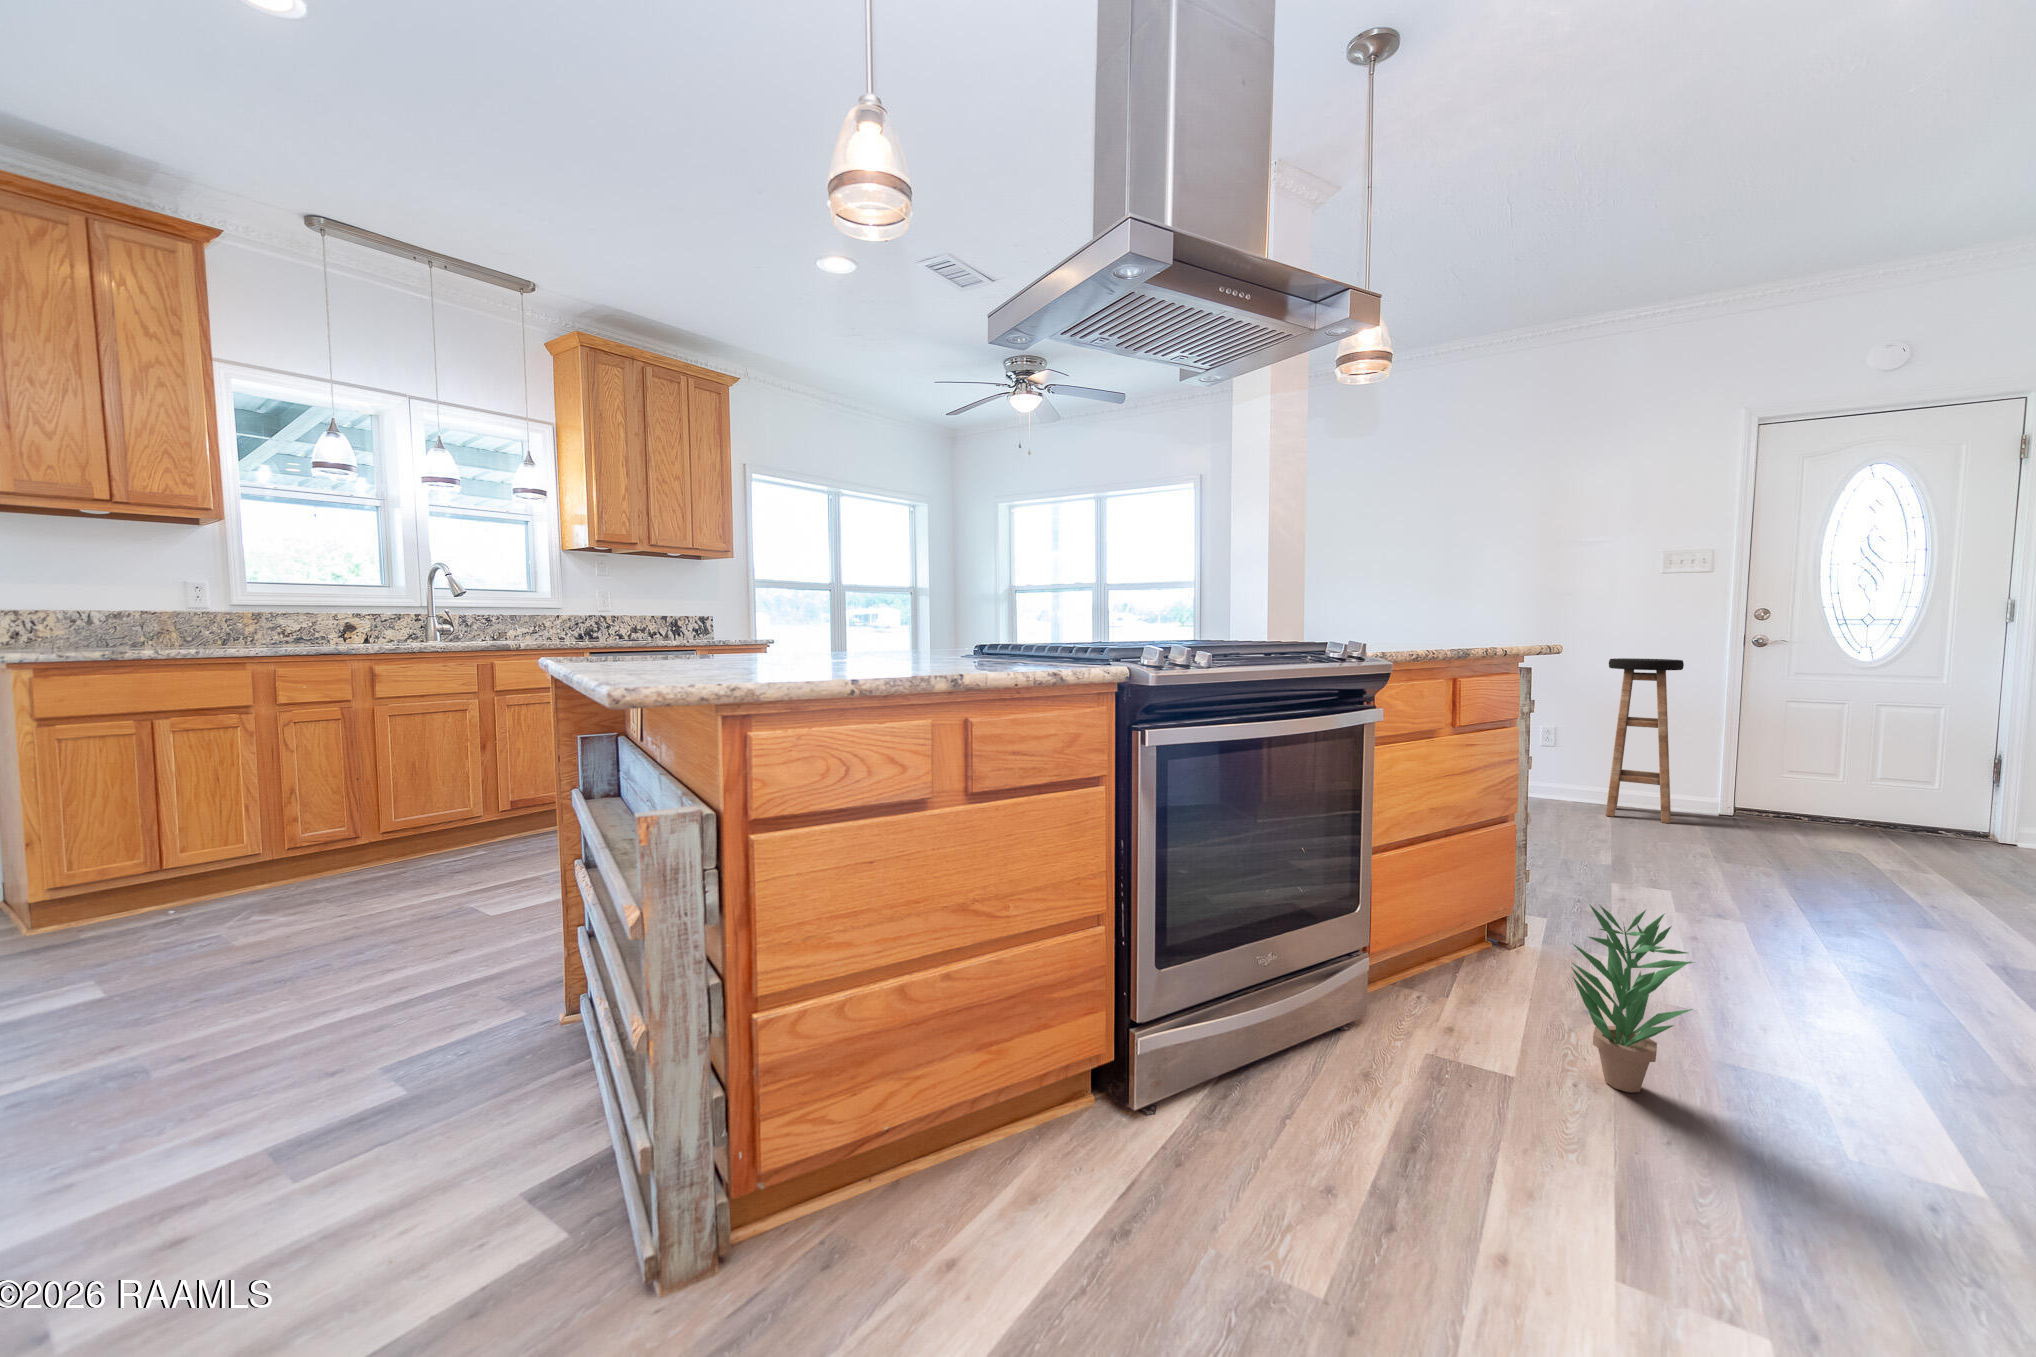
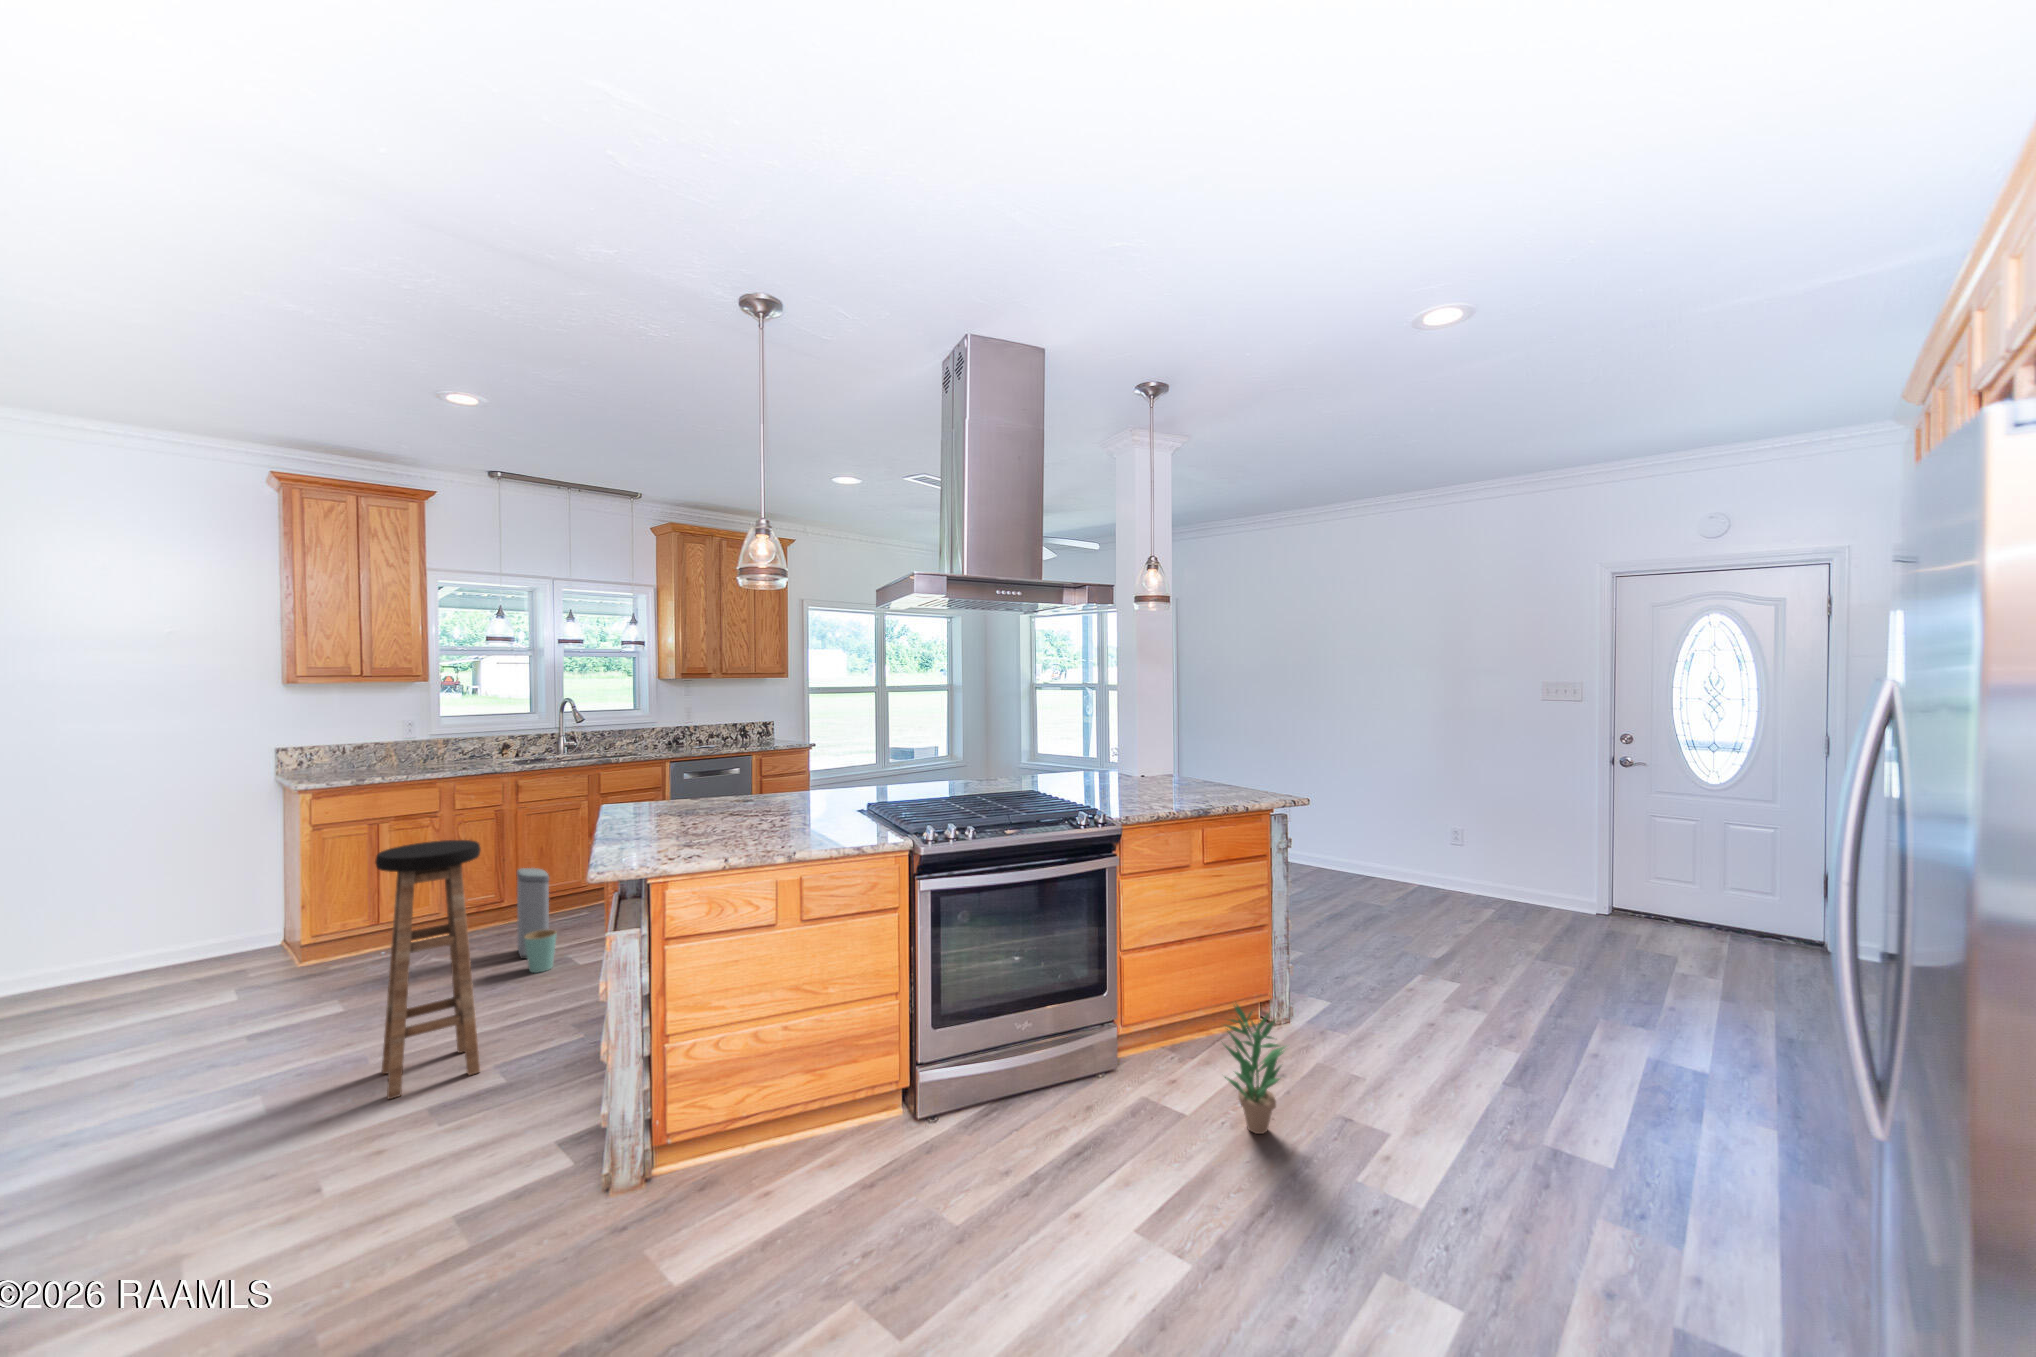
bar stool: present [1606,658,1684,823] -> present [375,840,480,1099]
trash can: none [384,784,456,930] -> present [517,868,557,973]

